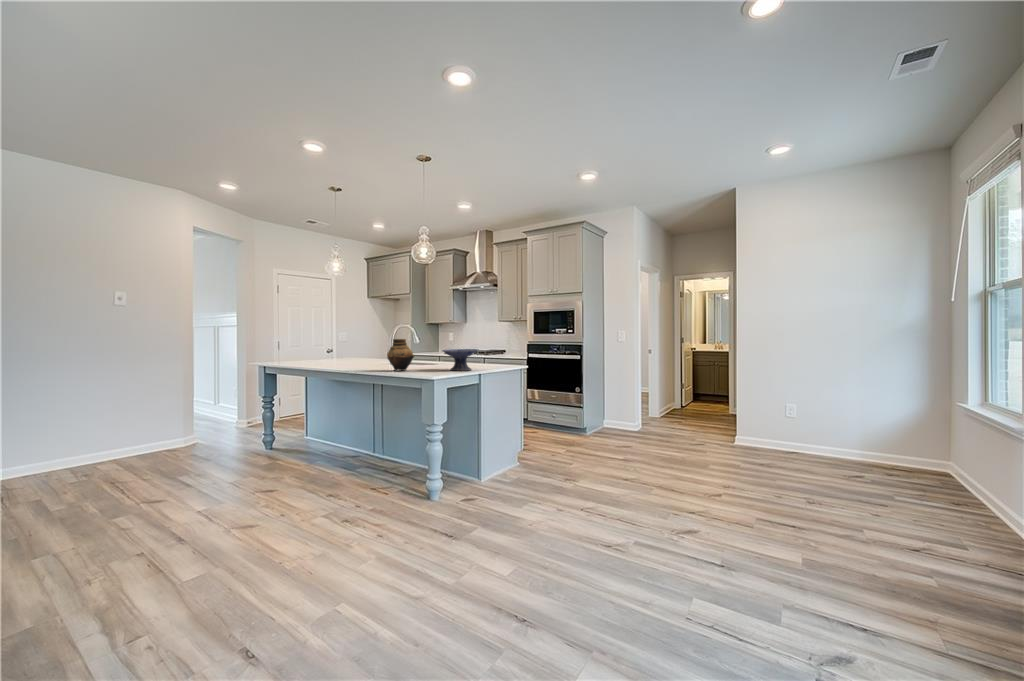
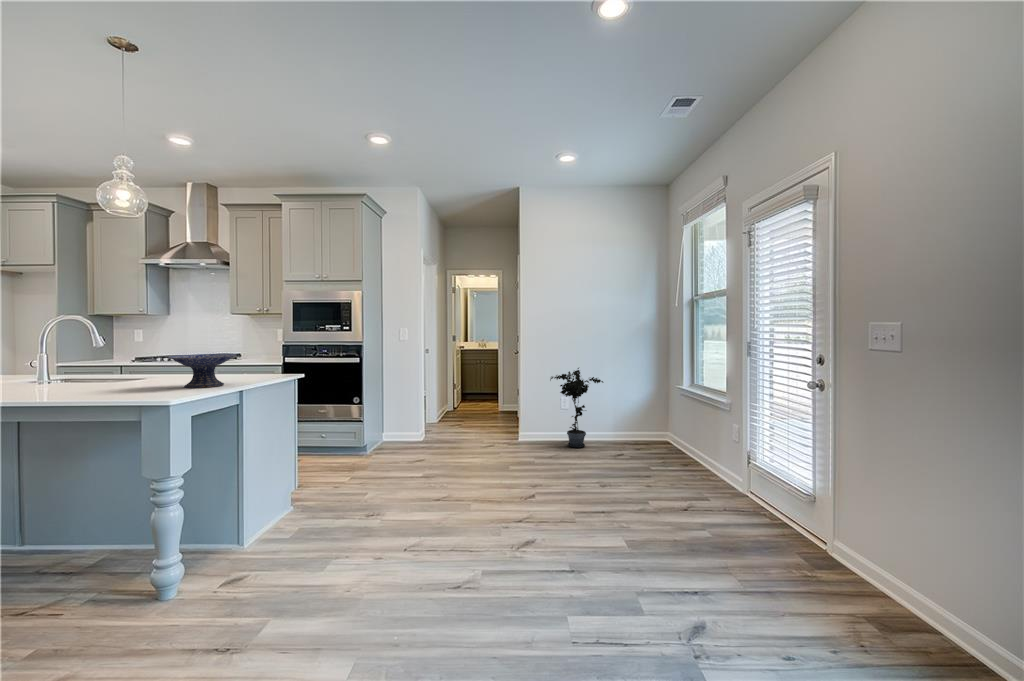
vase: present [387,339,414,371] -> none [49,340,113,394]
potted plant: none [770,372,840,461] -> present [550,368,603,448]

